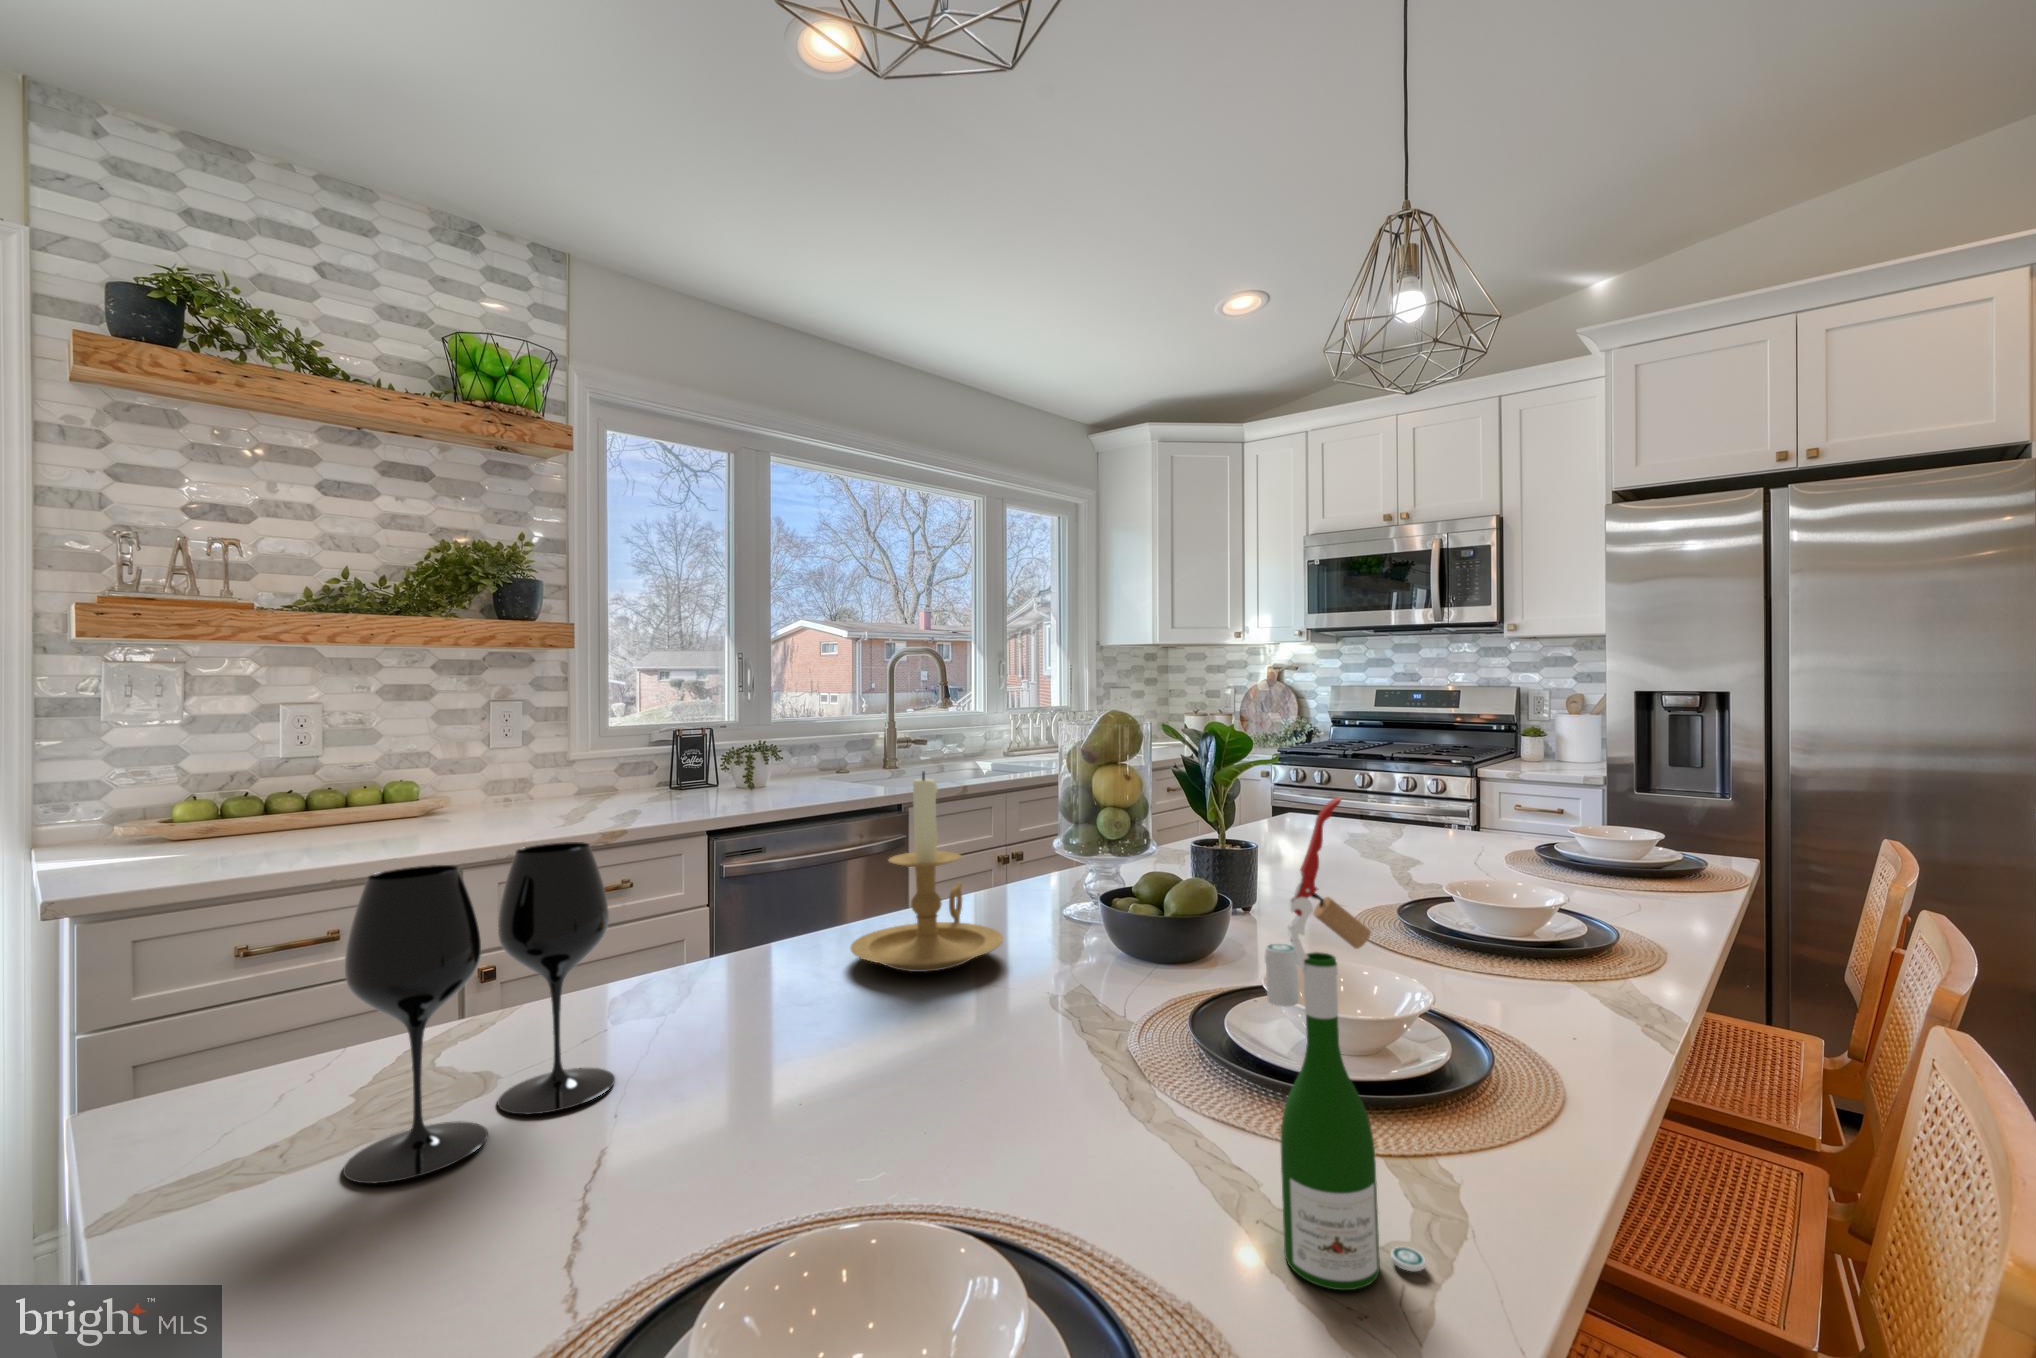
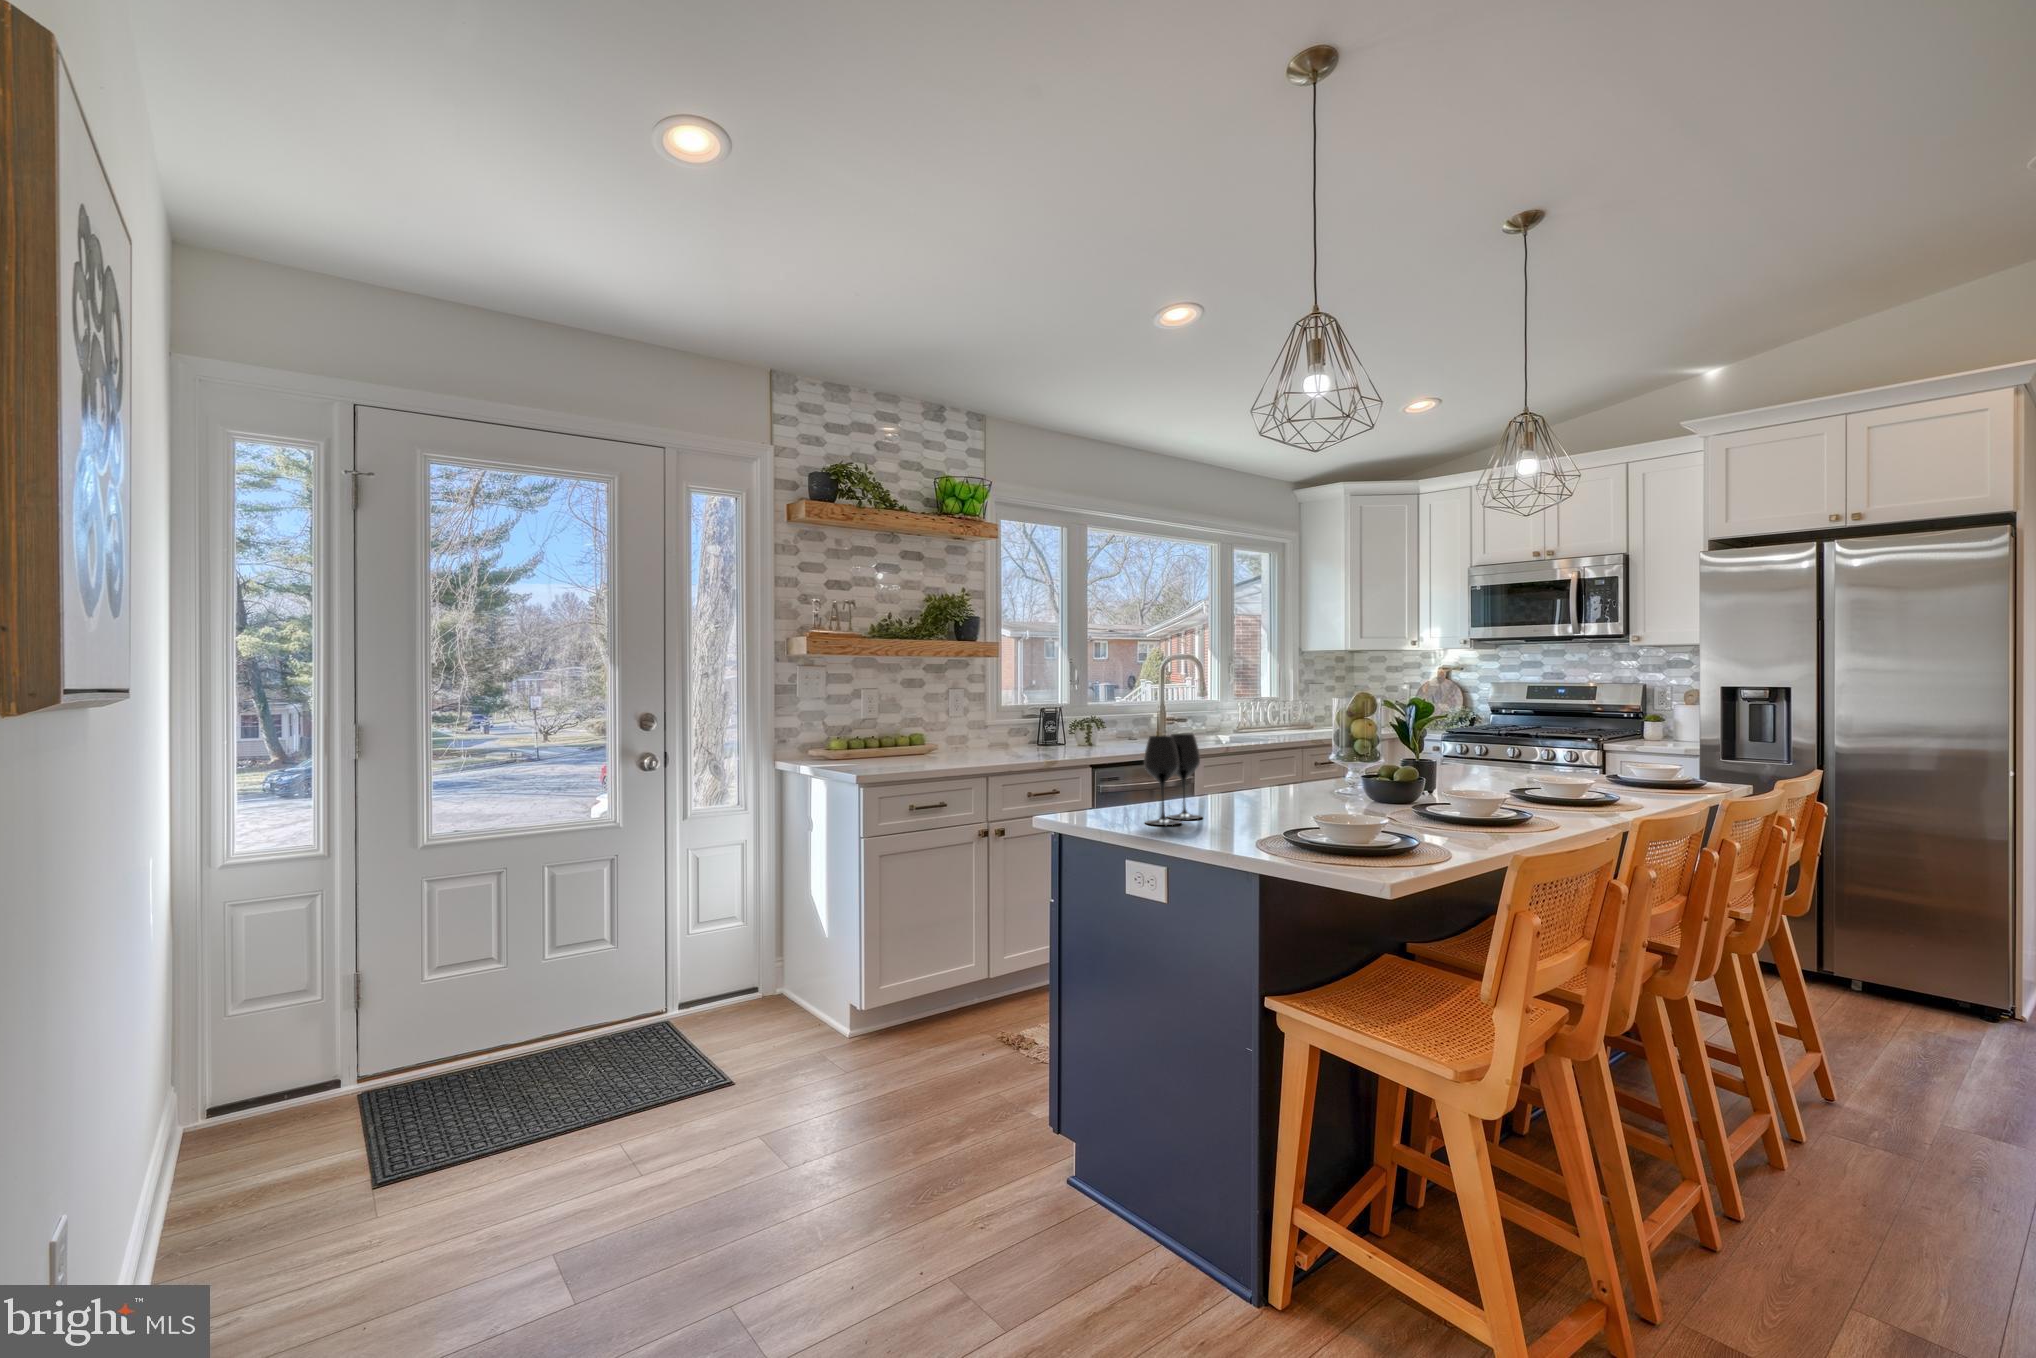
candle holder: present [851,772,1003,972] -> none [1249,717,1318,802]
wine bottle: present [1265,797,1425,1290] -> none [1443,710,1492,843]

